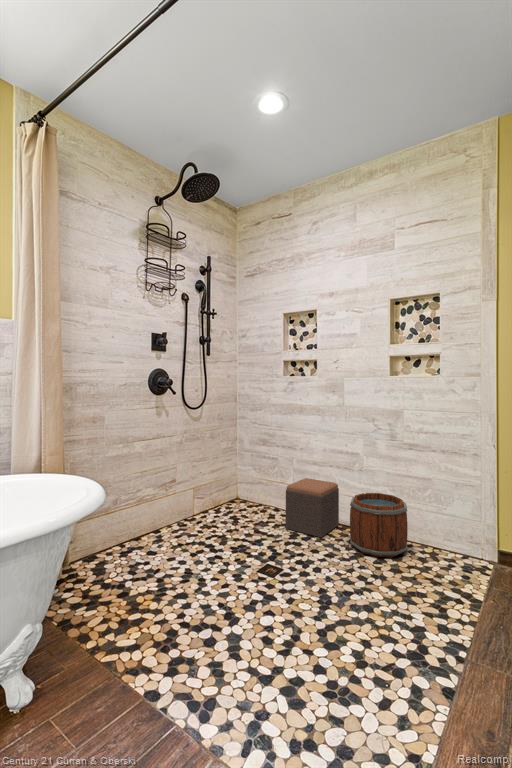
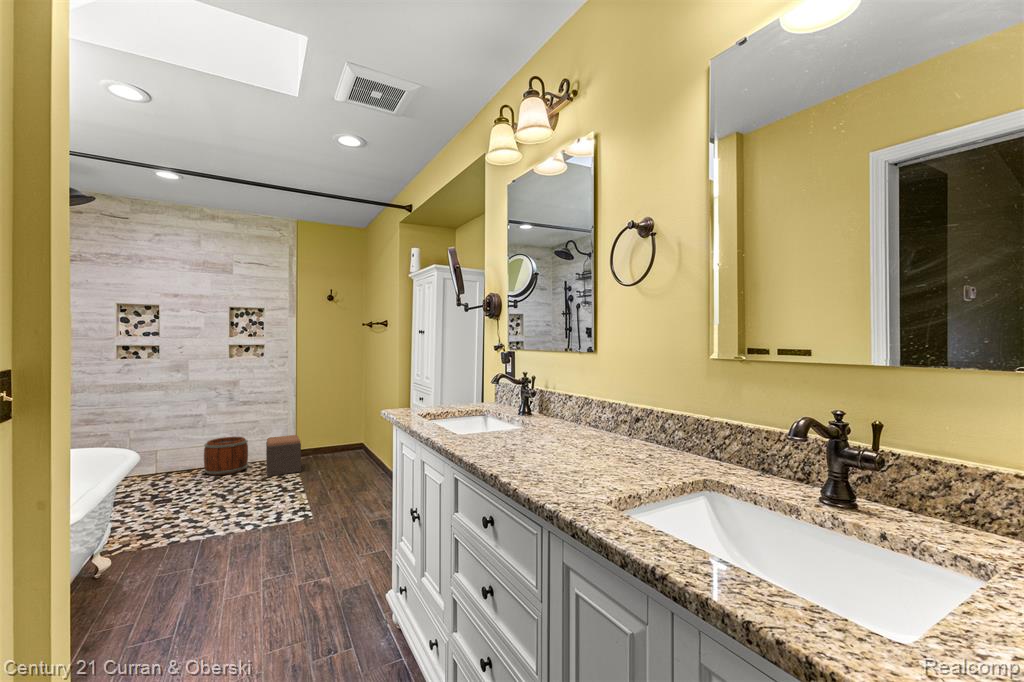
footstool: present [286,478,339,537] -> present [266,435,301,476]

